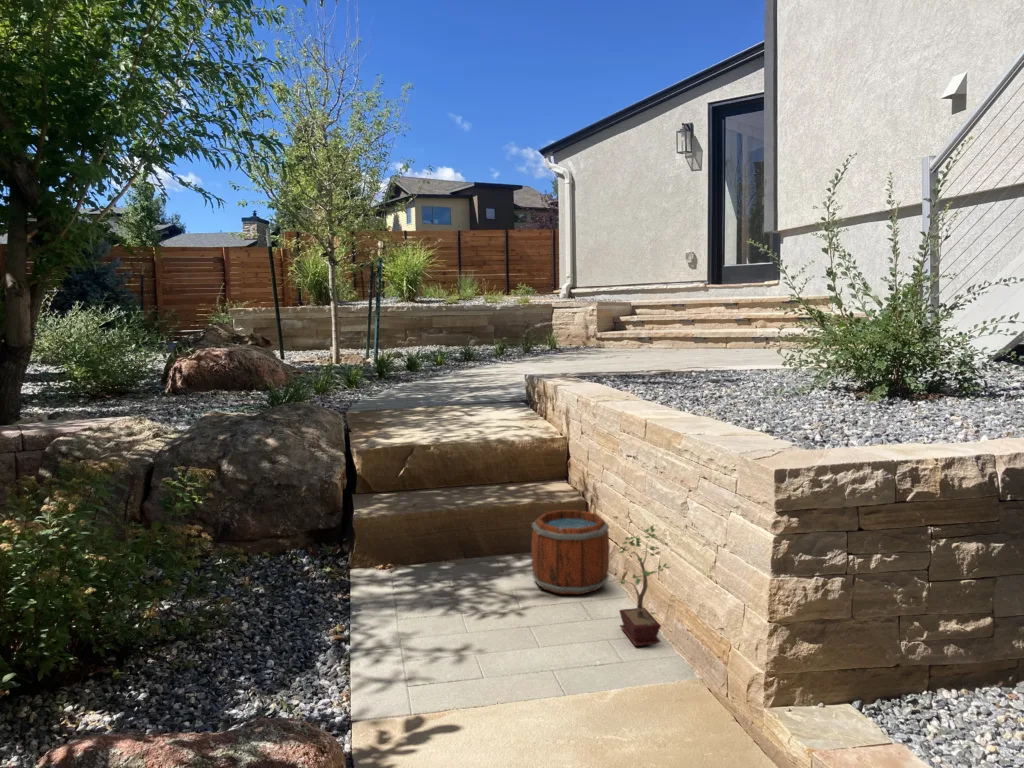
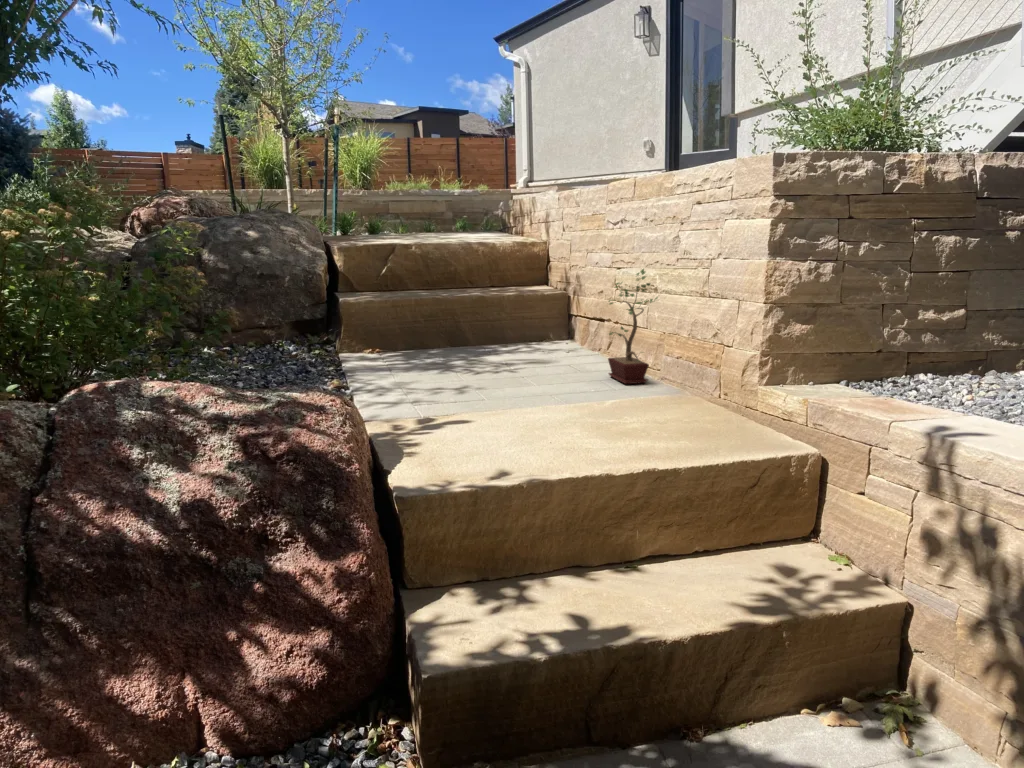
bucket: present [531,510,610,594] -> none [518,290,594,361]

